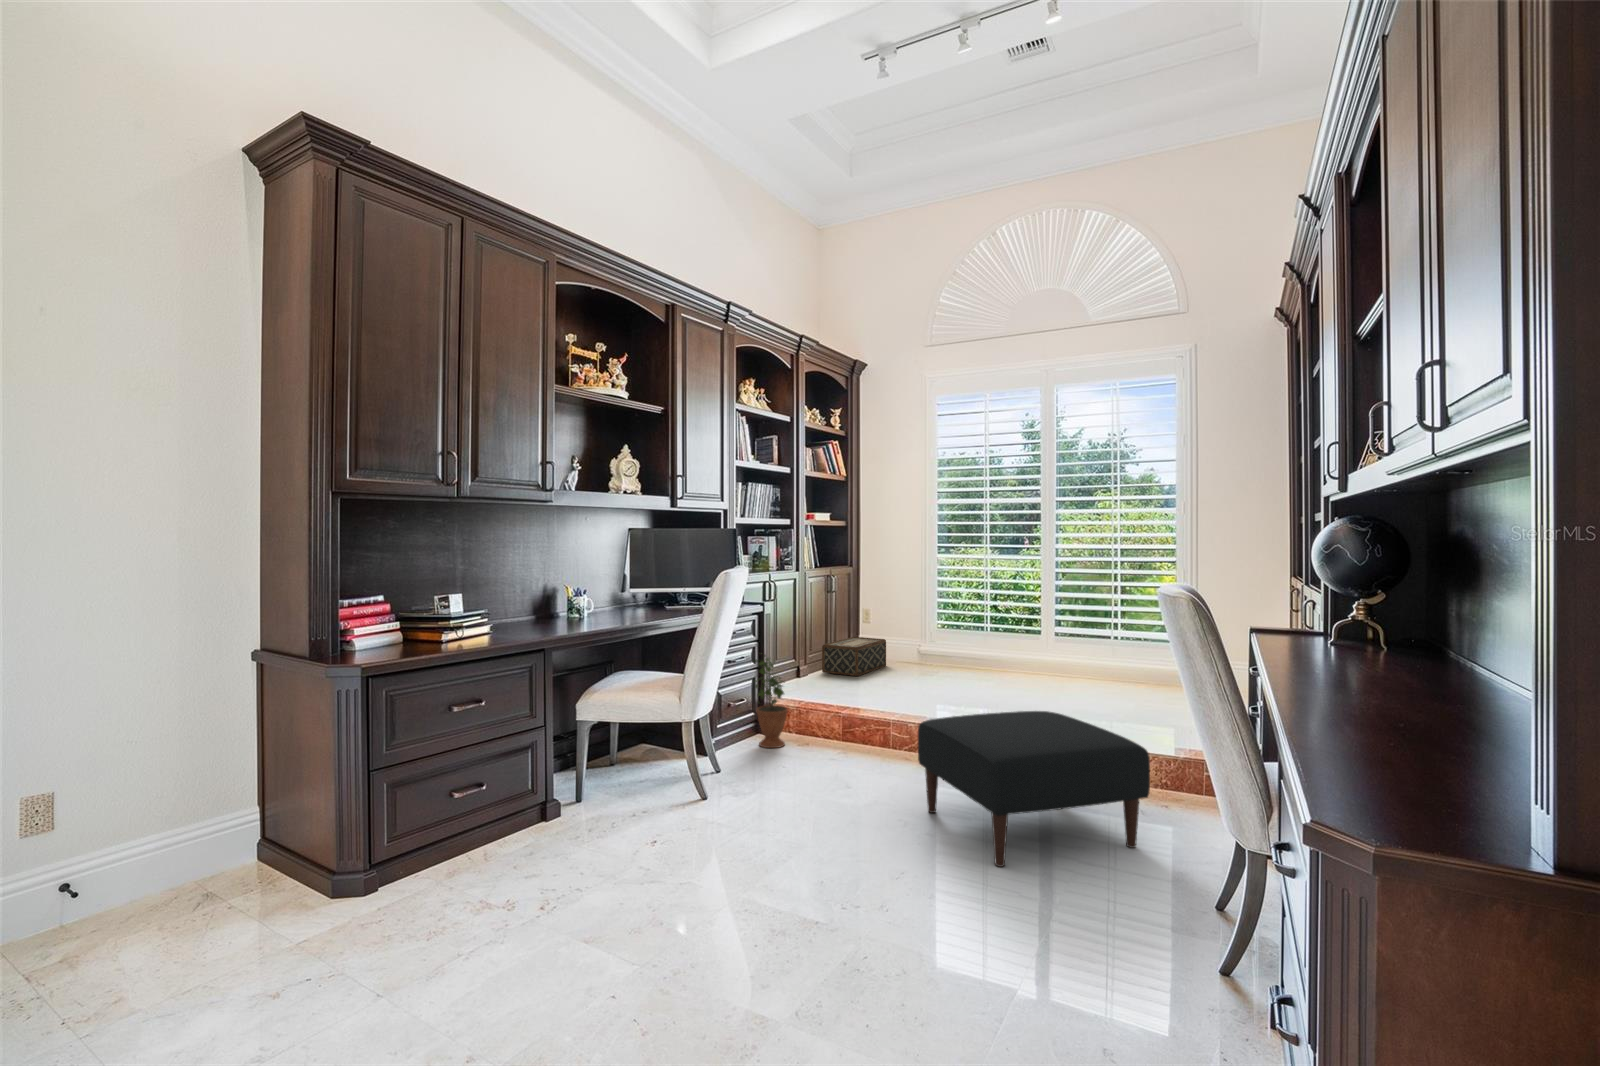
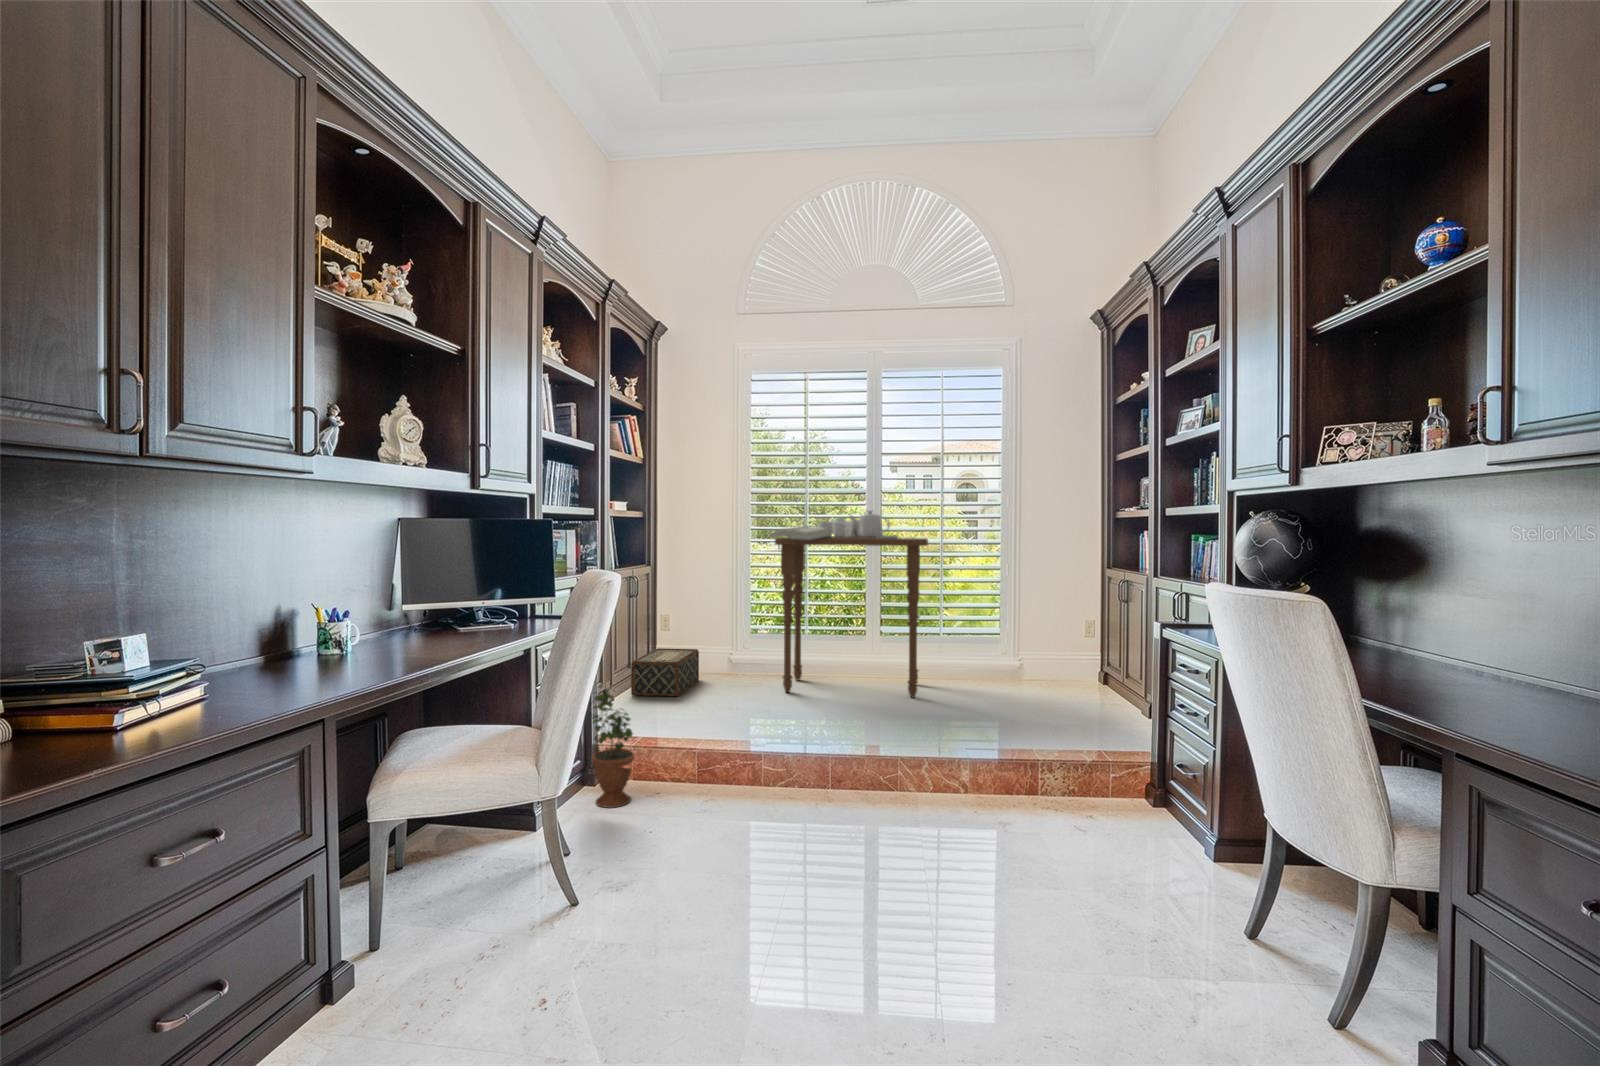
side table: none [935,518,1093,694] -> present [770,511,928,697]
ottoman: present [918,711,1150,867] -> none [858,728,1122,934]

